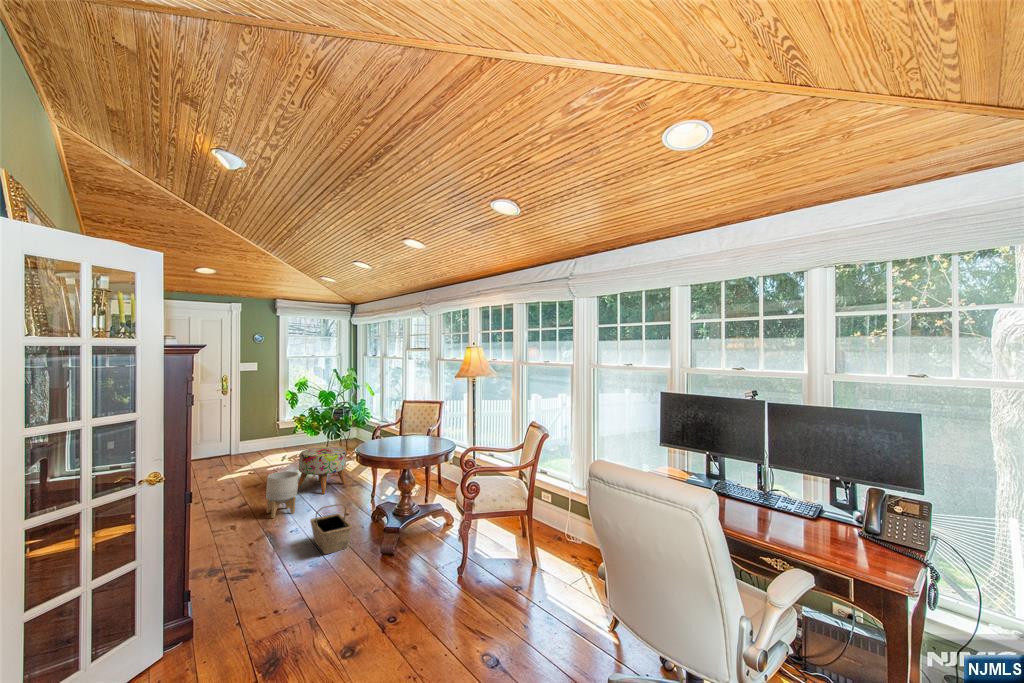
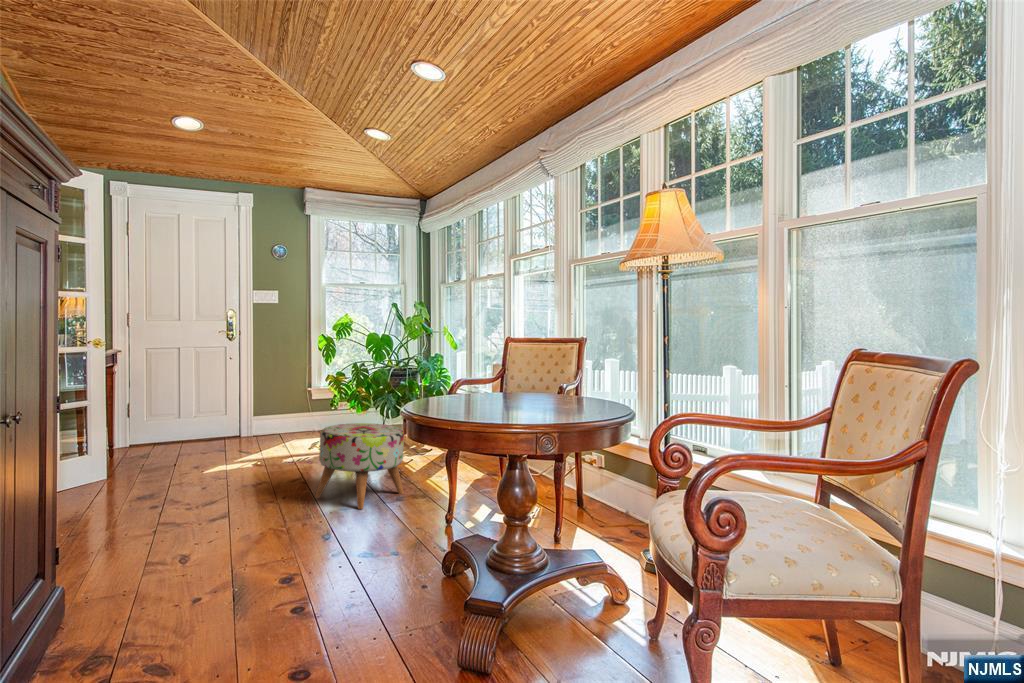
planter: present [266,471,298,518] -> none [248,459,307,548]
basket: present [310,504,352,554] -> none [308,532,393,648]

